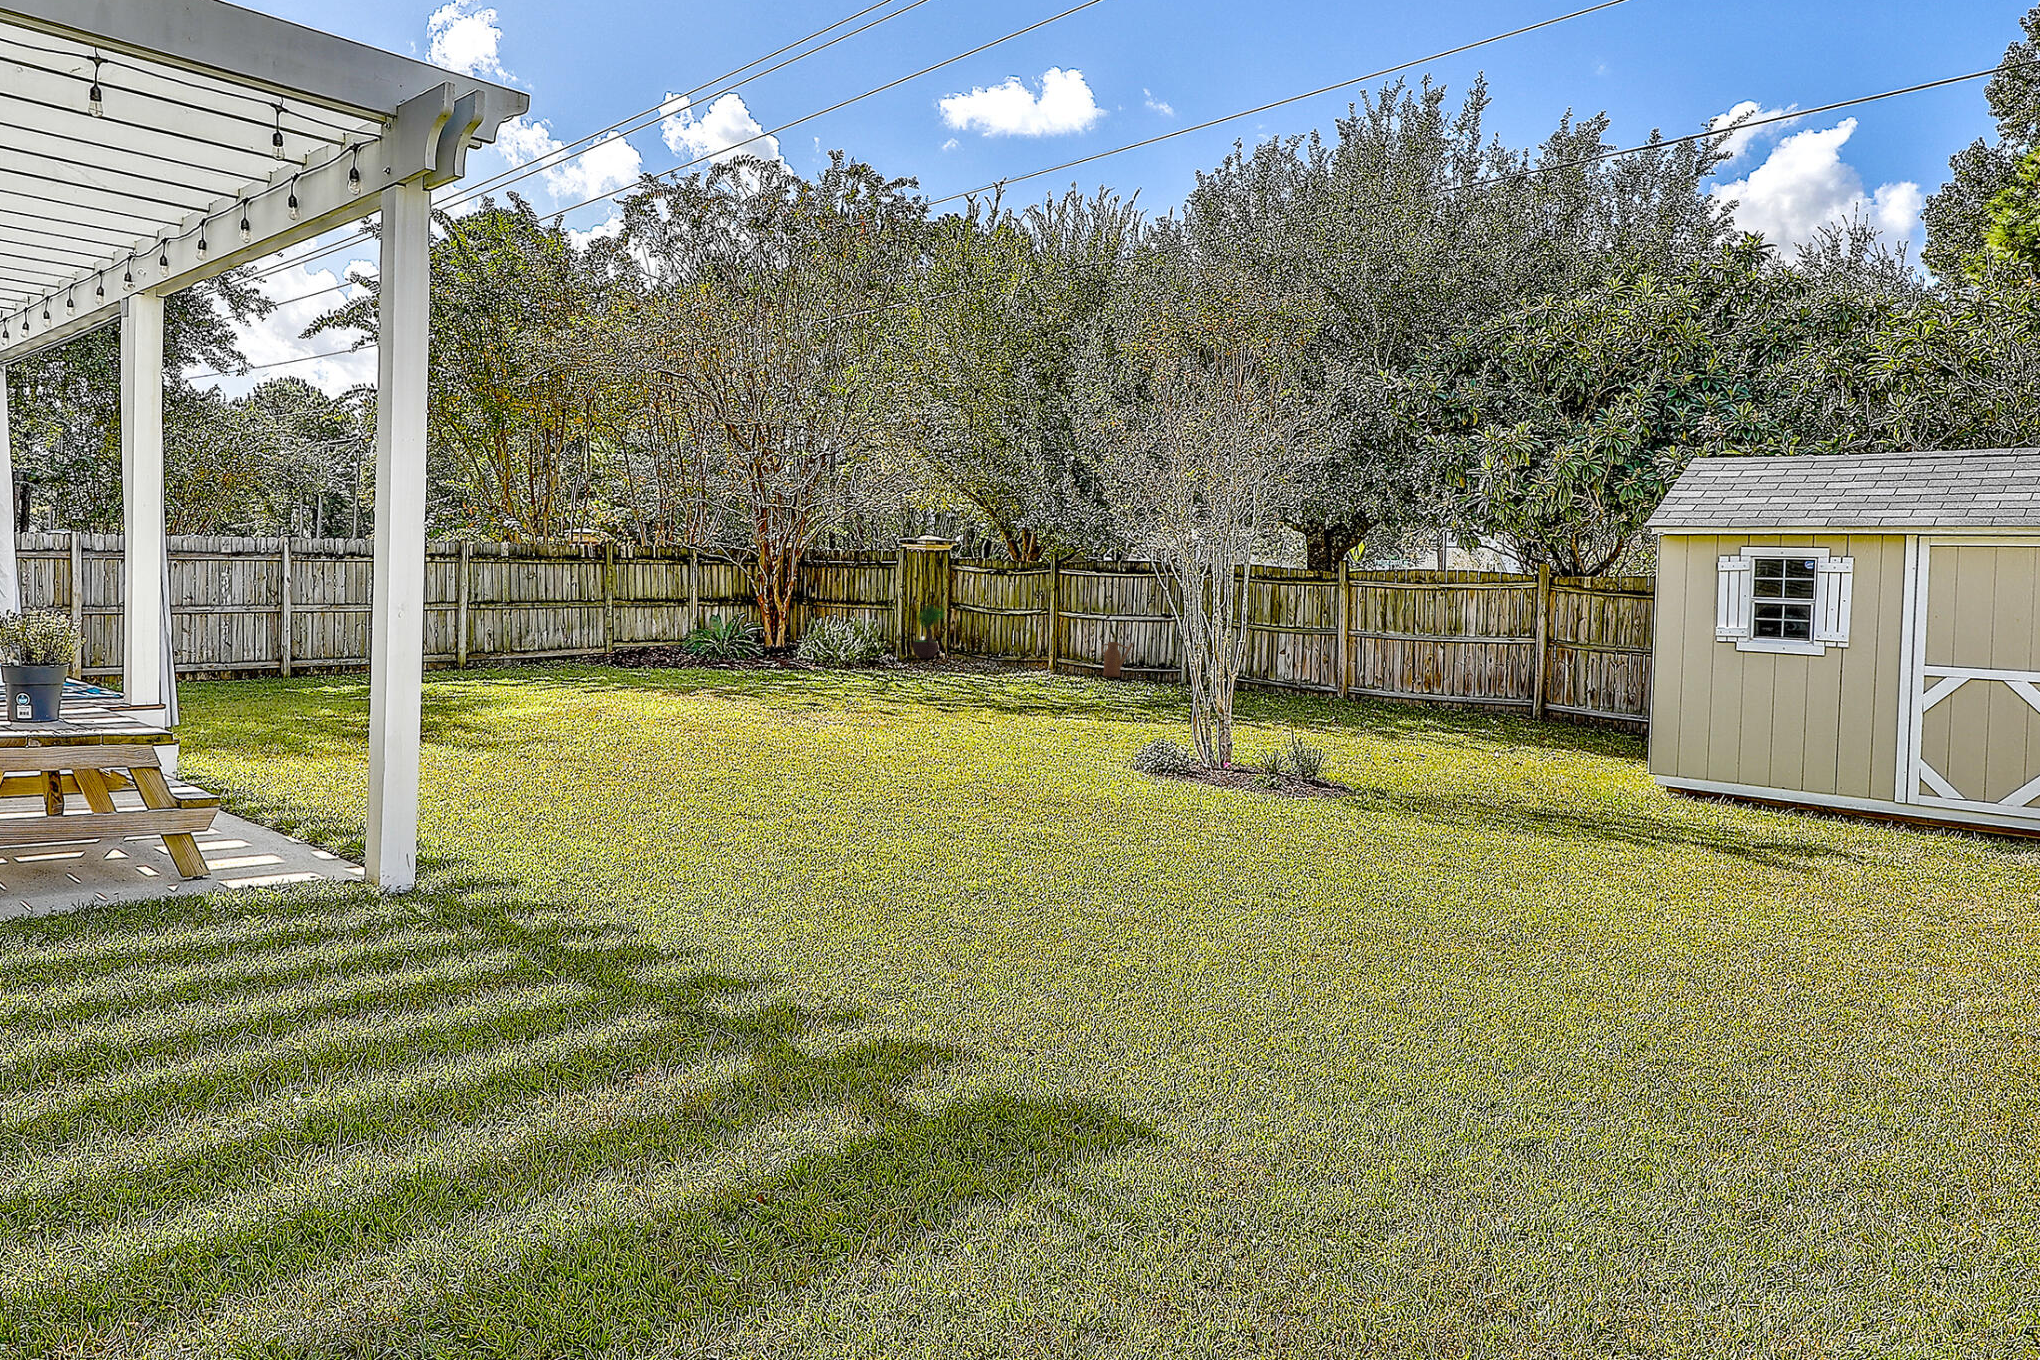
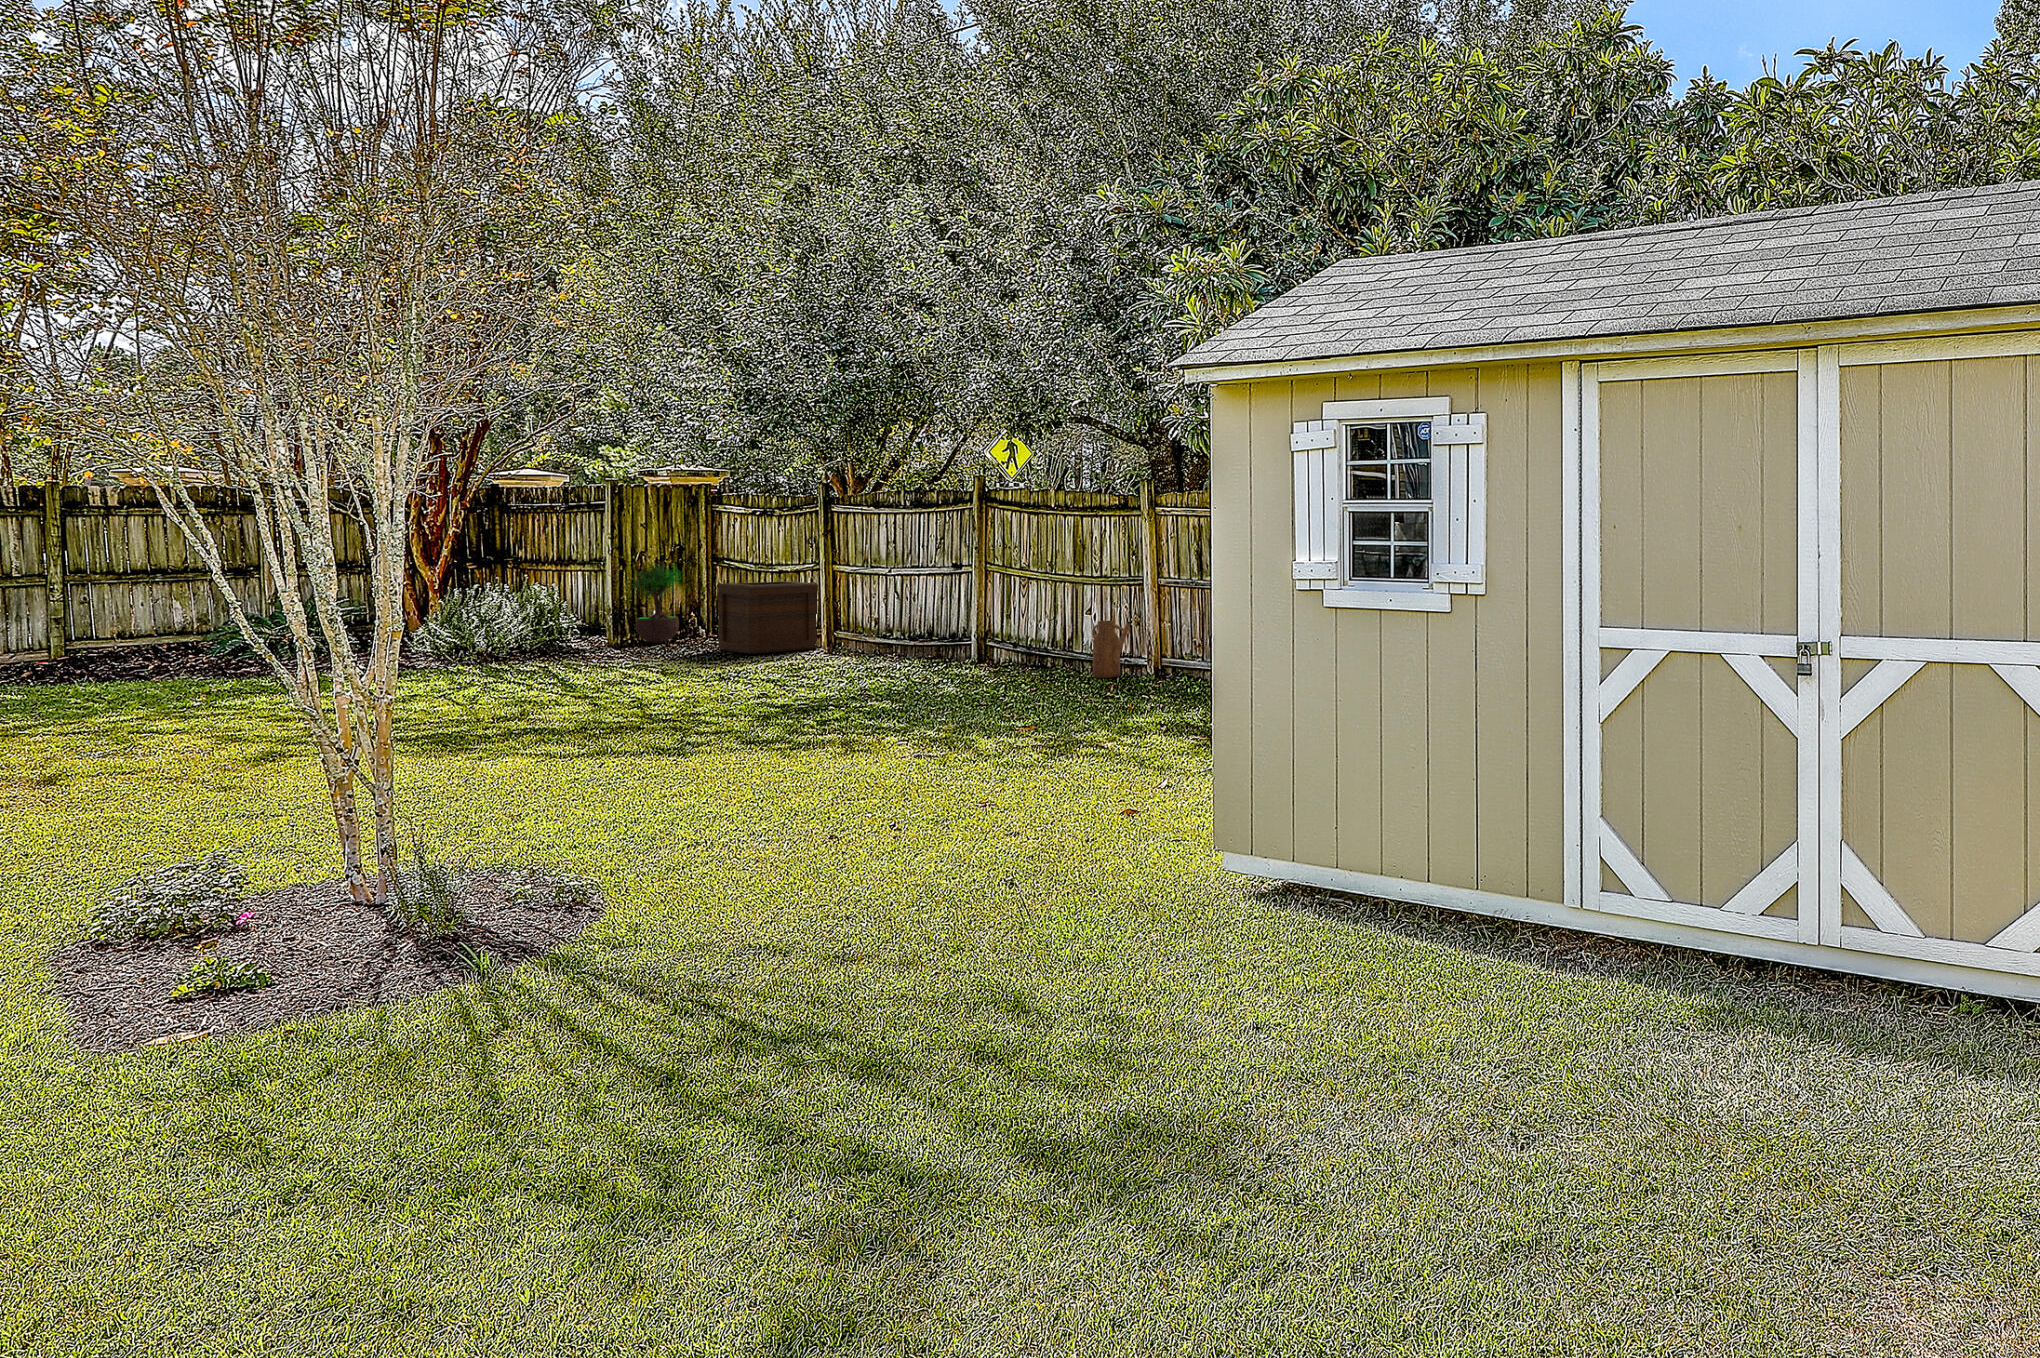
wooden crate: none [983,621,1049,669] -> present [718,581,819,654]
watering can: present [1101,642,1133,677] -> present [1092,621,1131,678]

